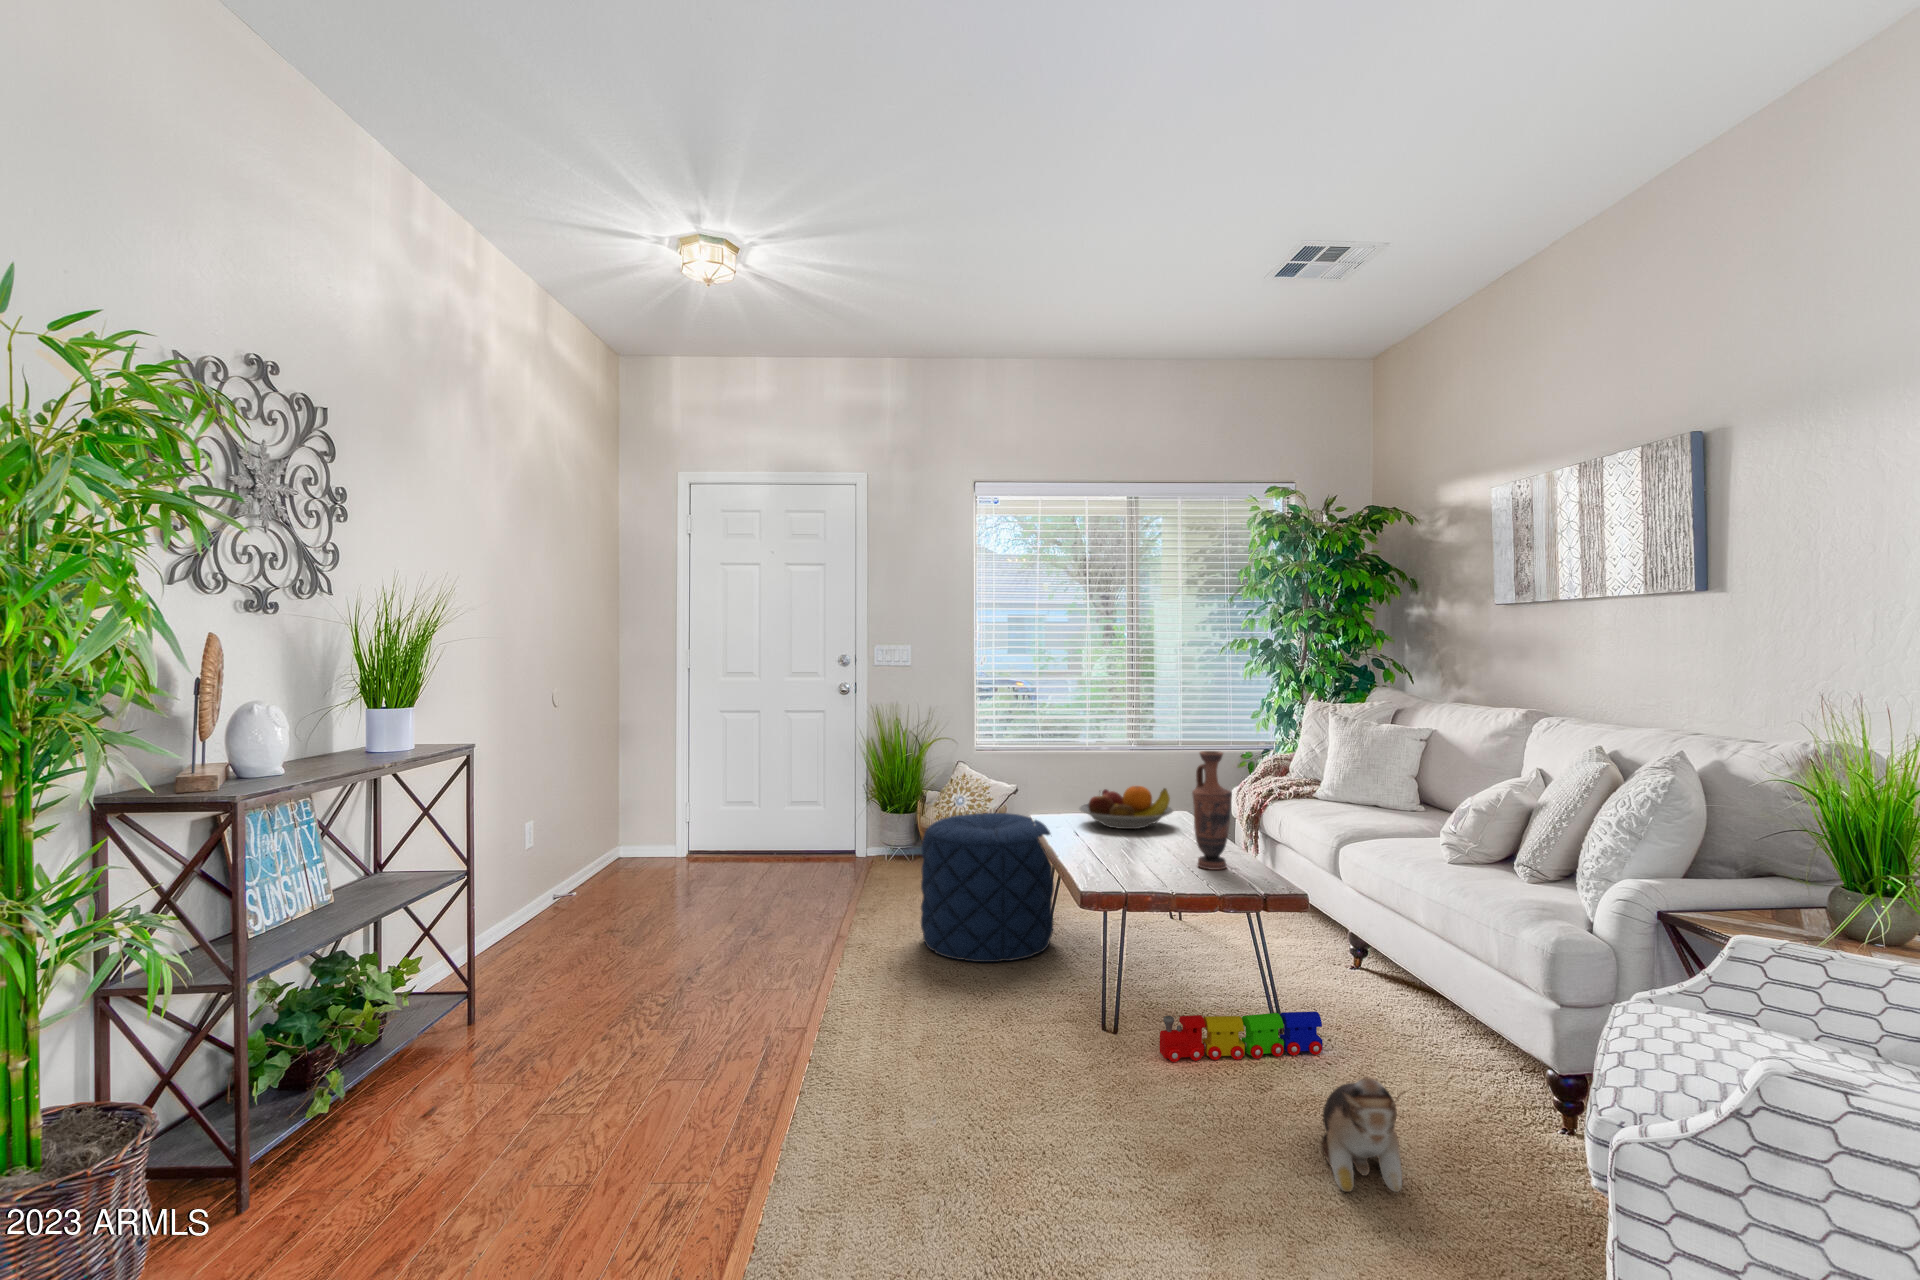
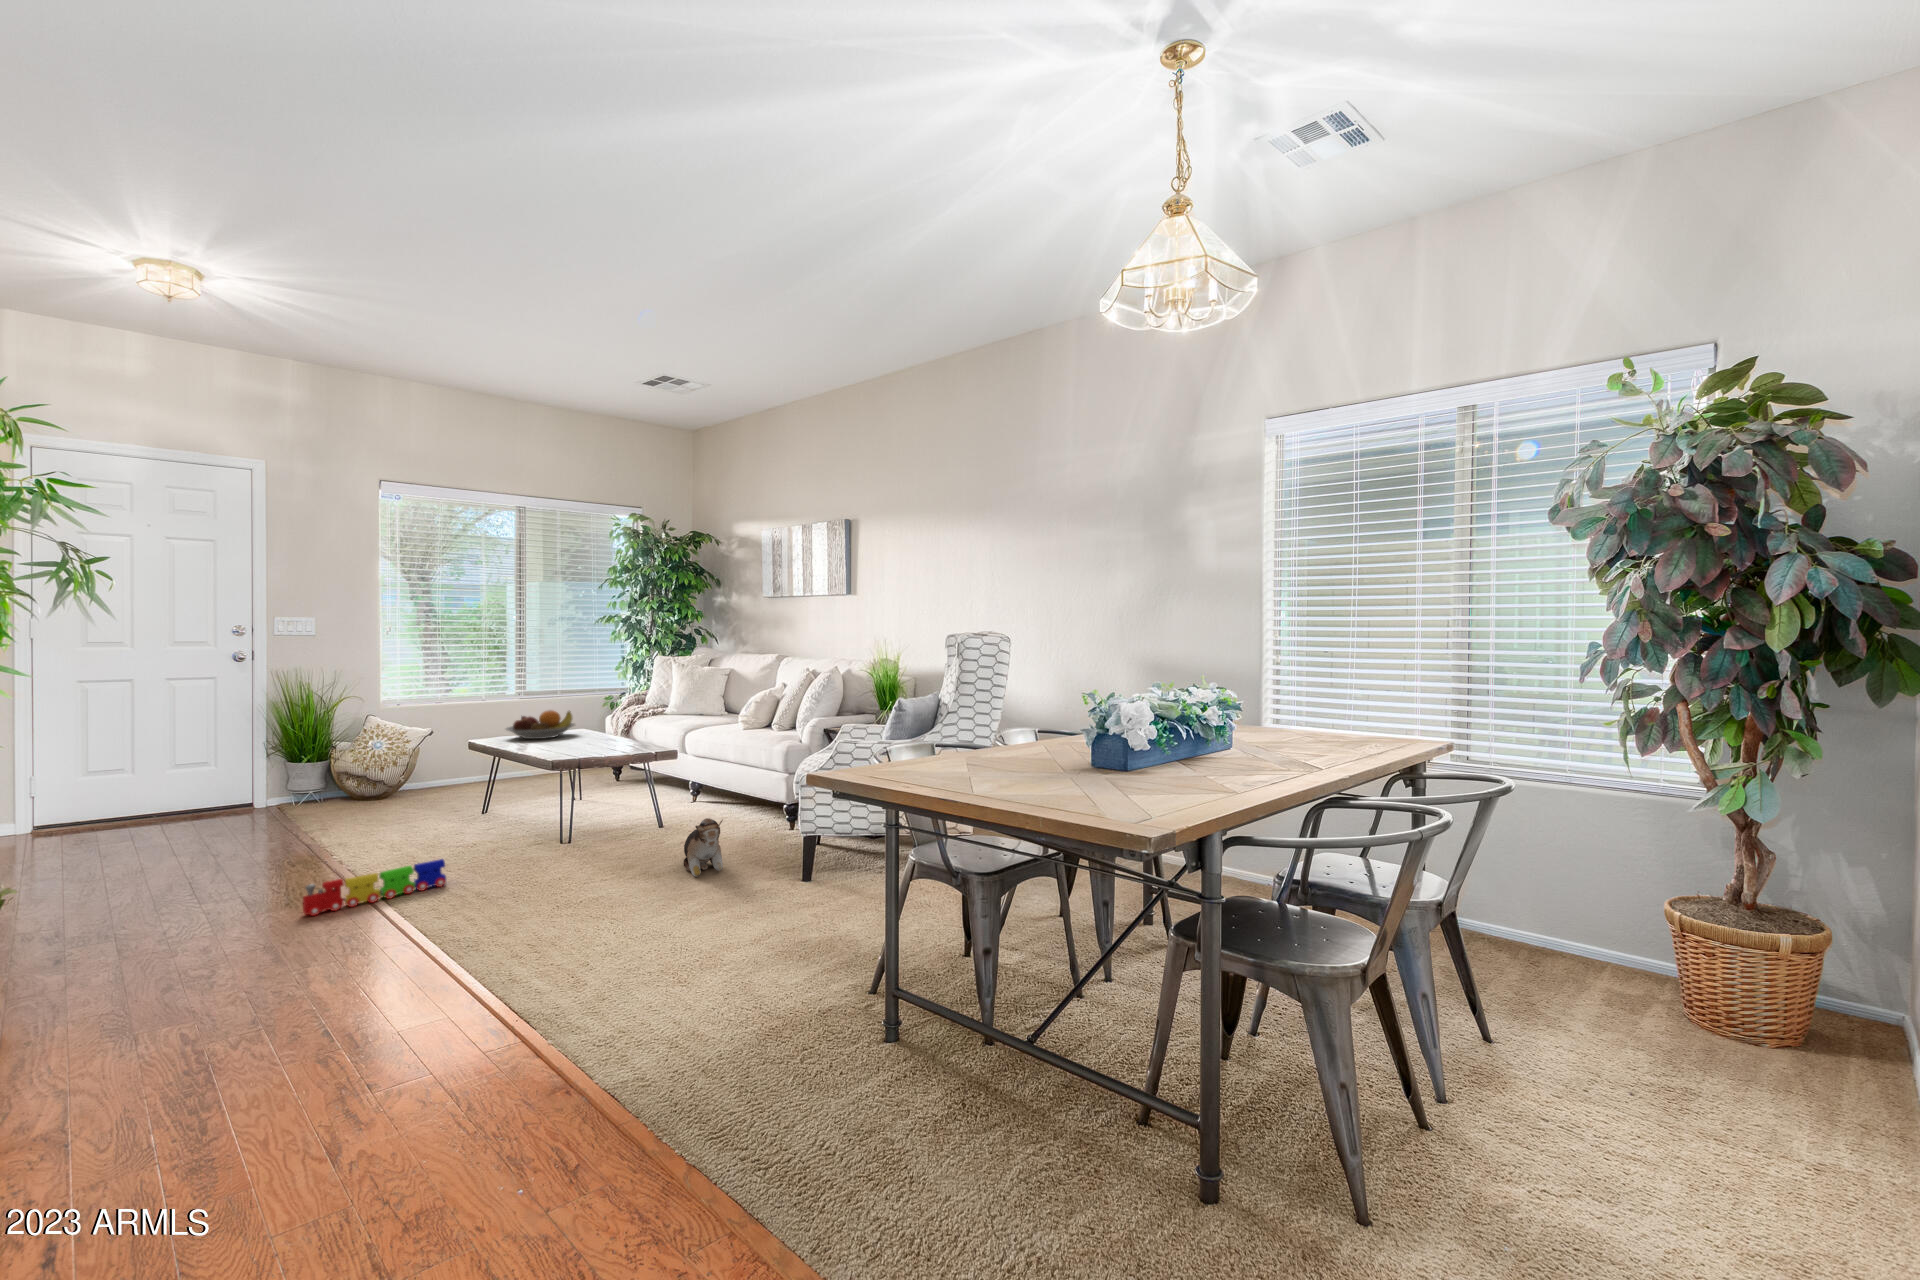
vase: present [1192,751,1232,870] -> none [597,679,622,749]
pouf: present [921,813,1054,962] -> none [370,739,487,845]
toy train: present [1160,1011,1323,1062] -> present [303,859,446,916]

